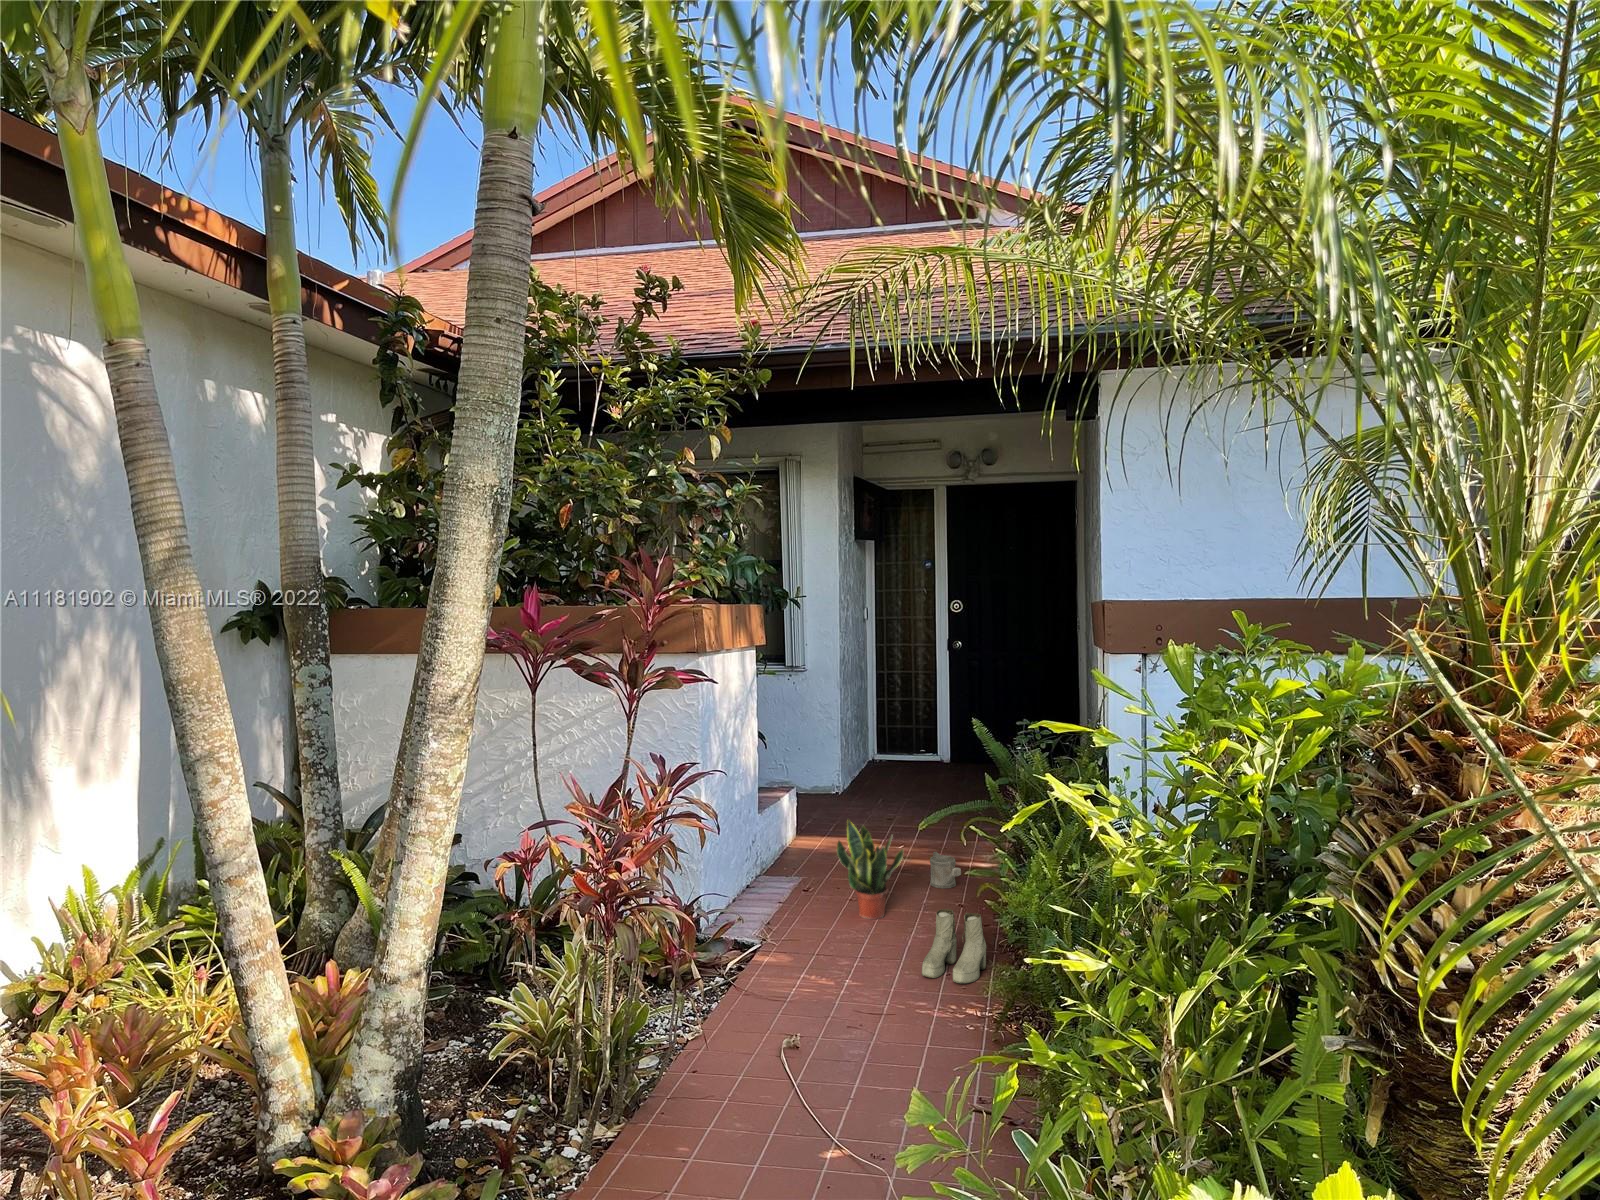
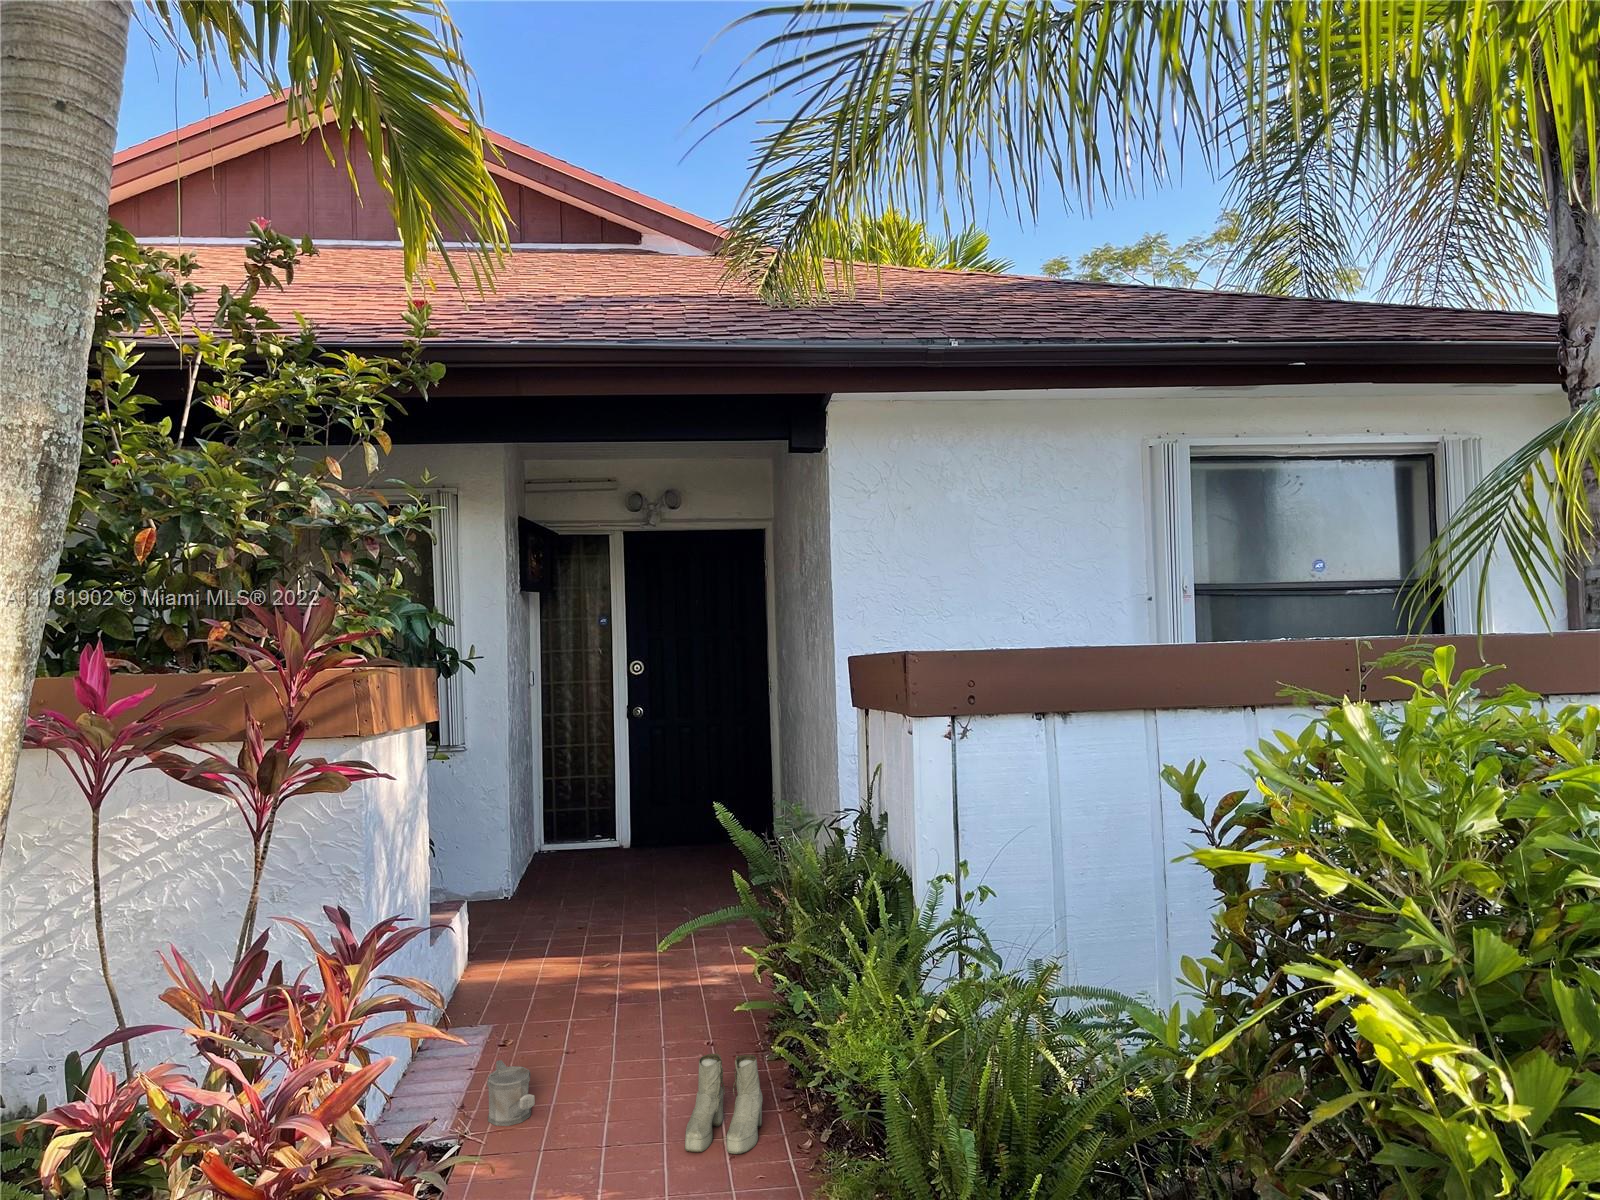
potted plant: present [837,820,904,919] -> none [550,944,638,1075]
watering can: present [930,852,961,888] -> present [487,1060,535,1126]

